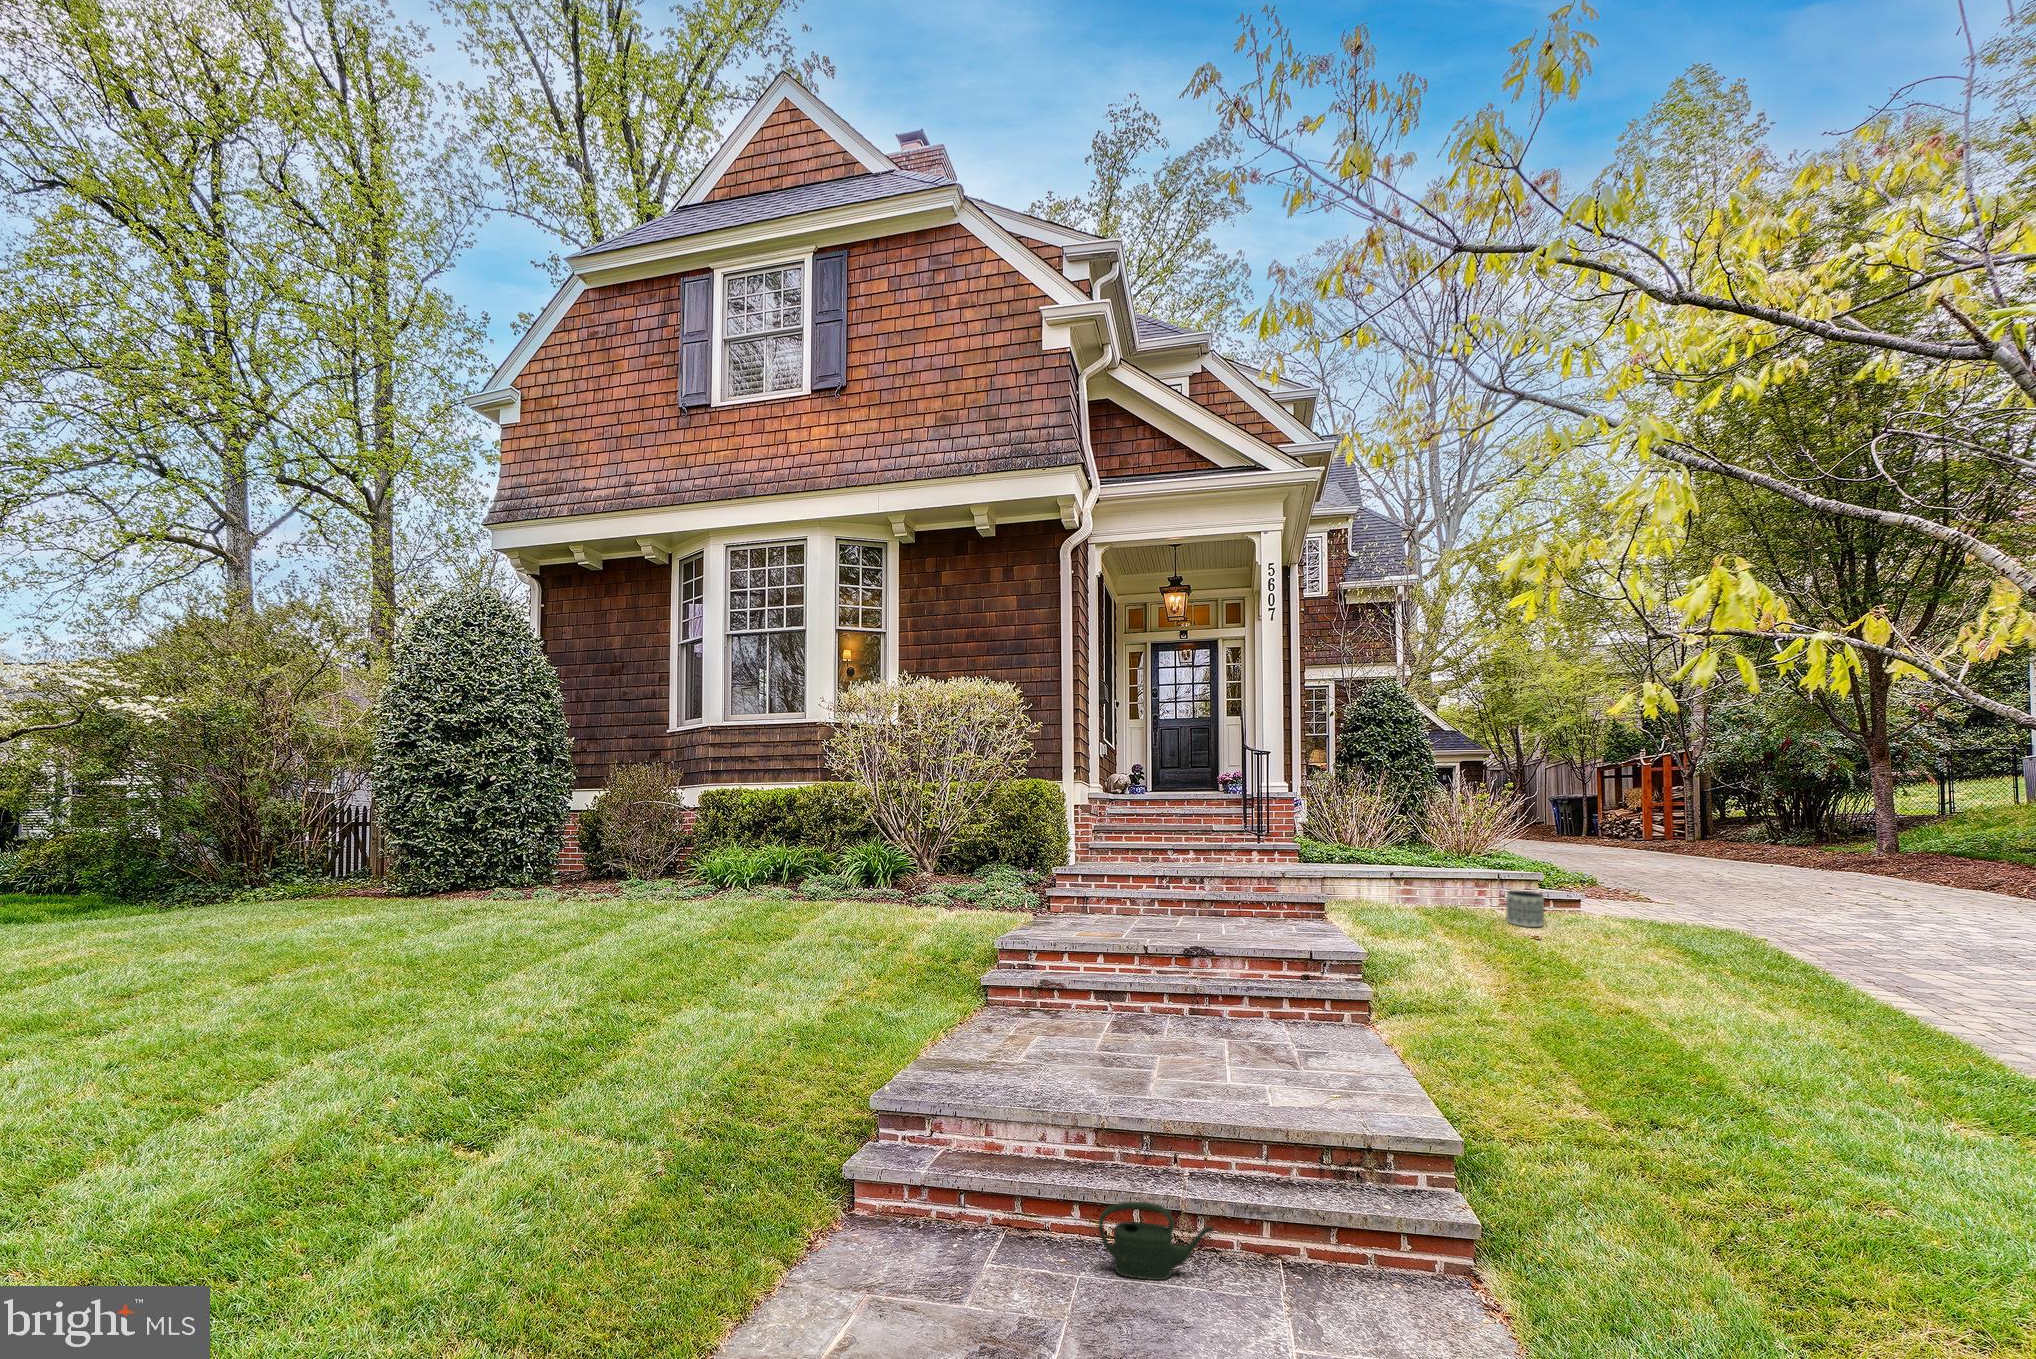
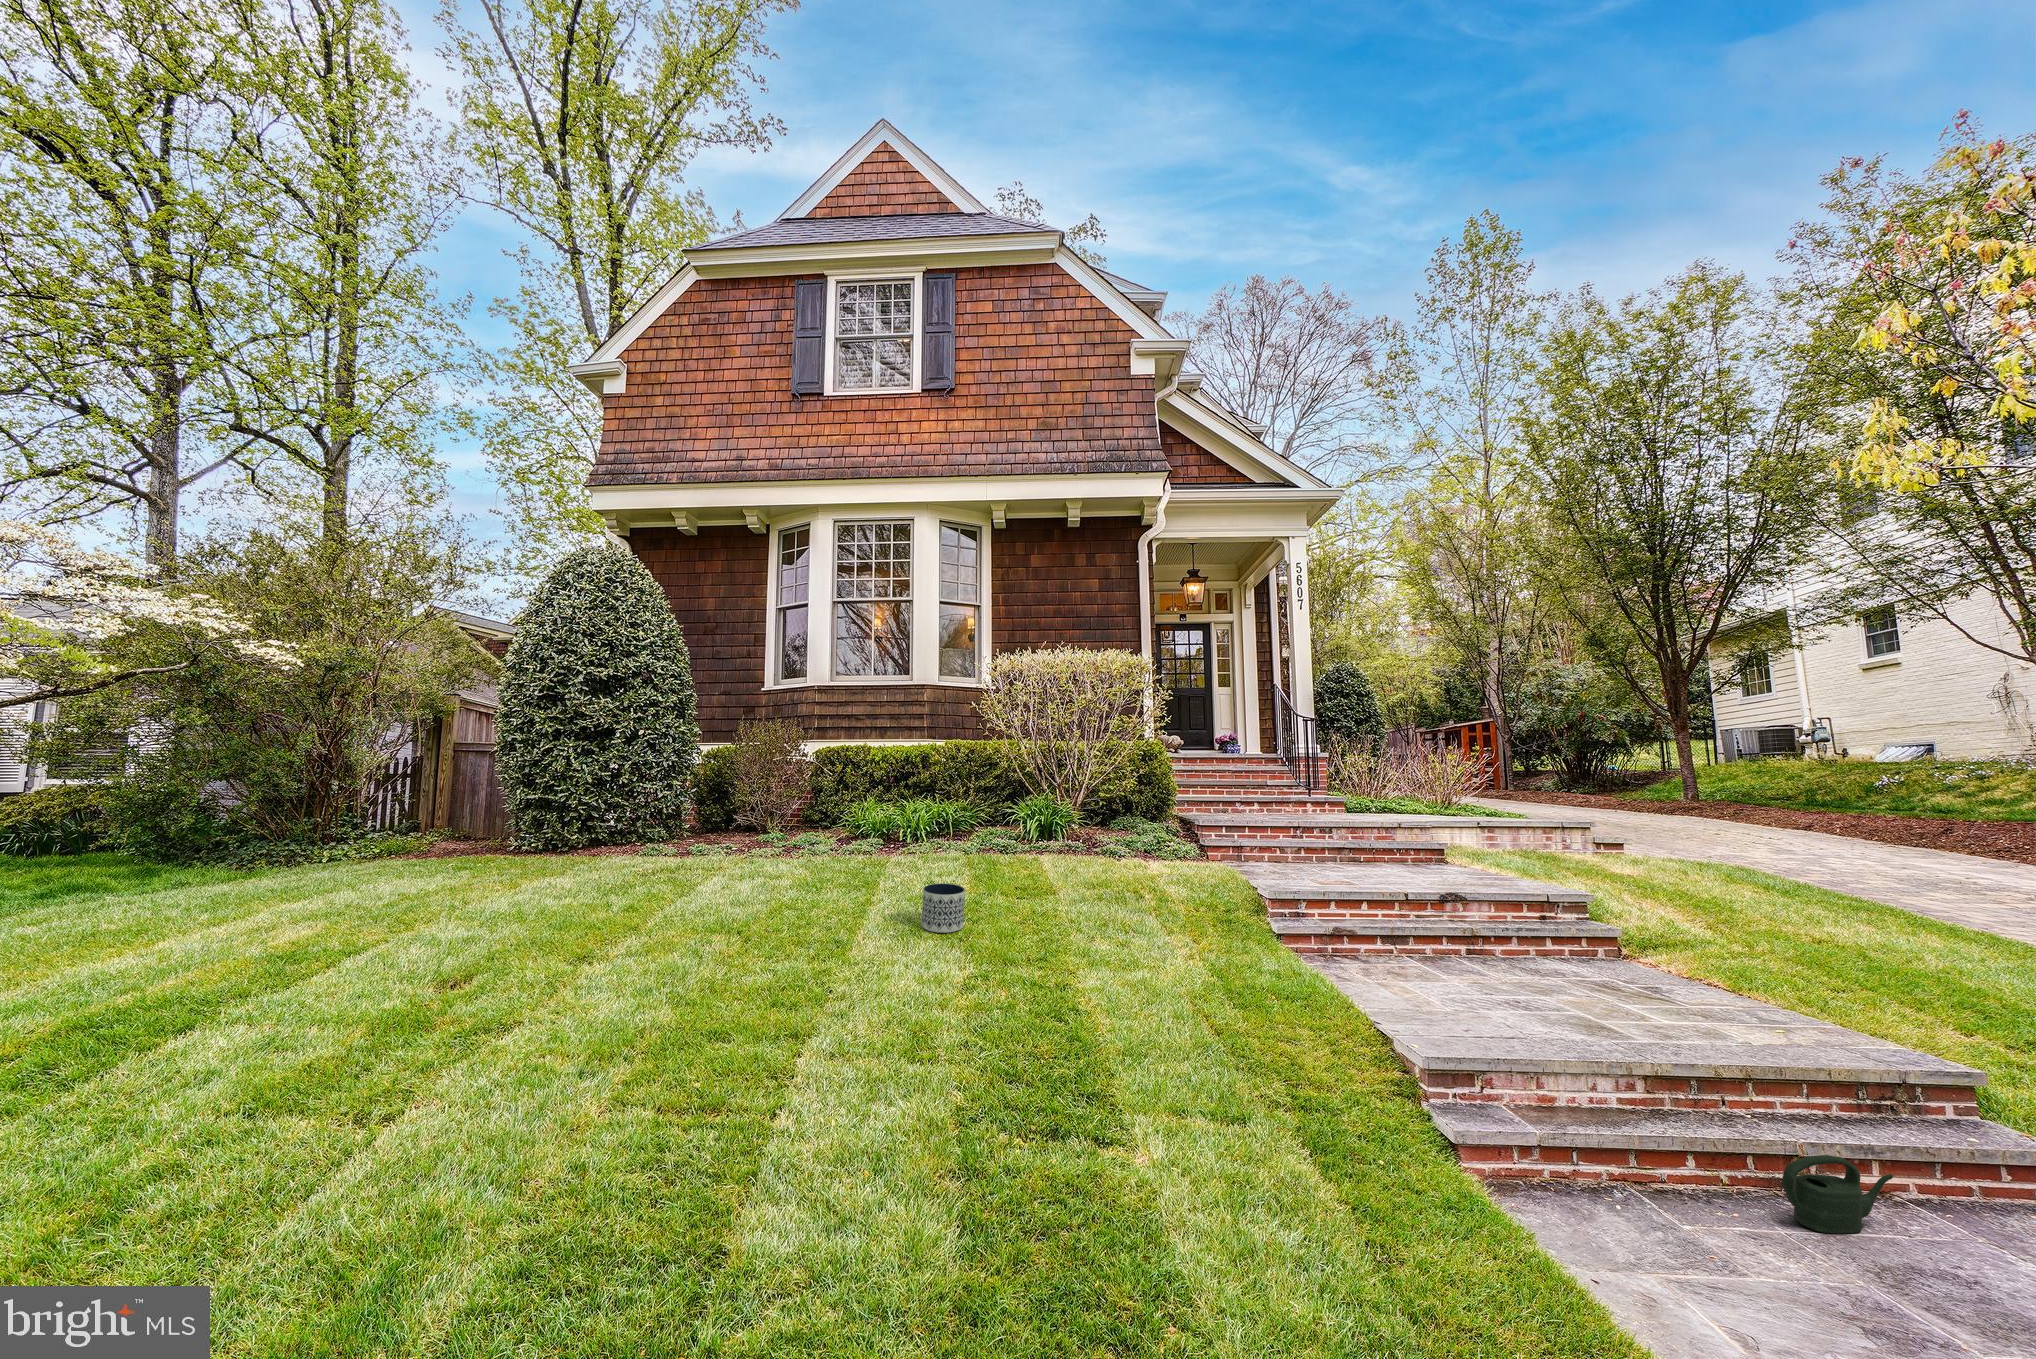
planter: present [1507,891,1544,927] -> present [922,884,965,933]

